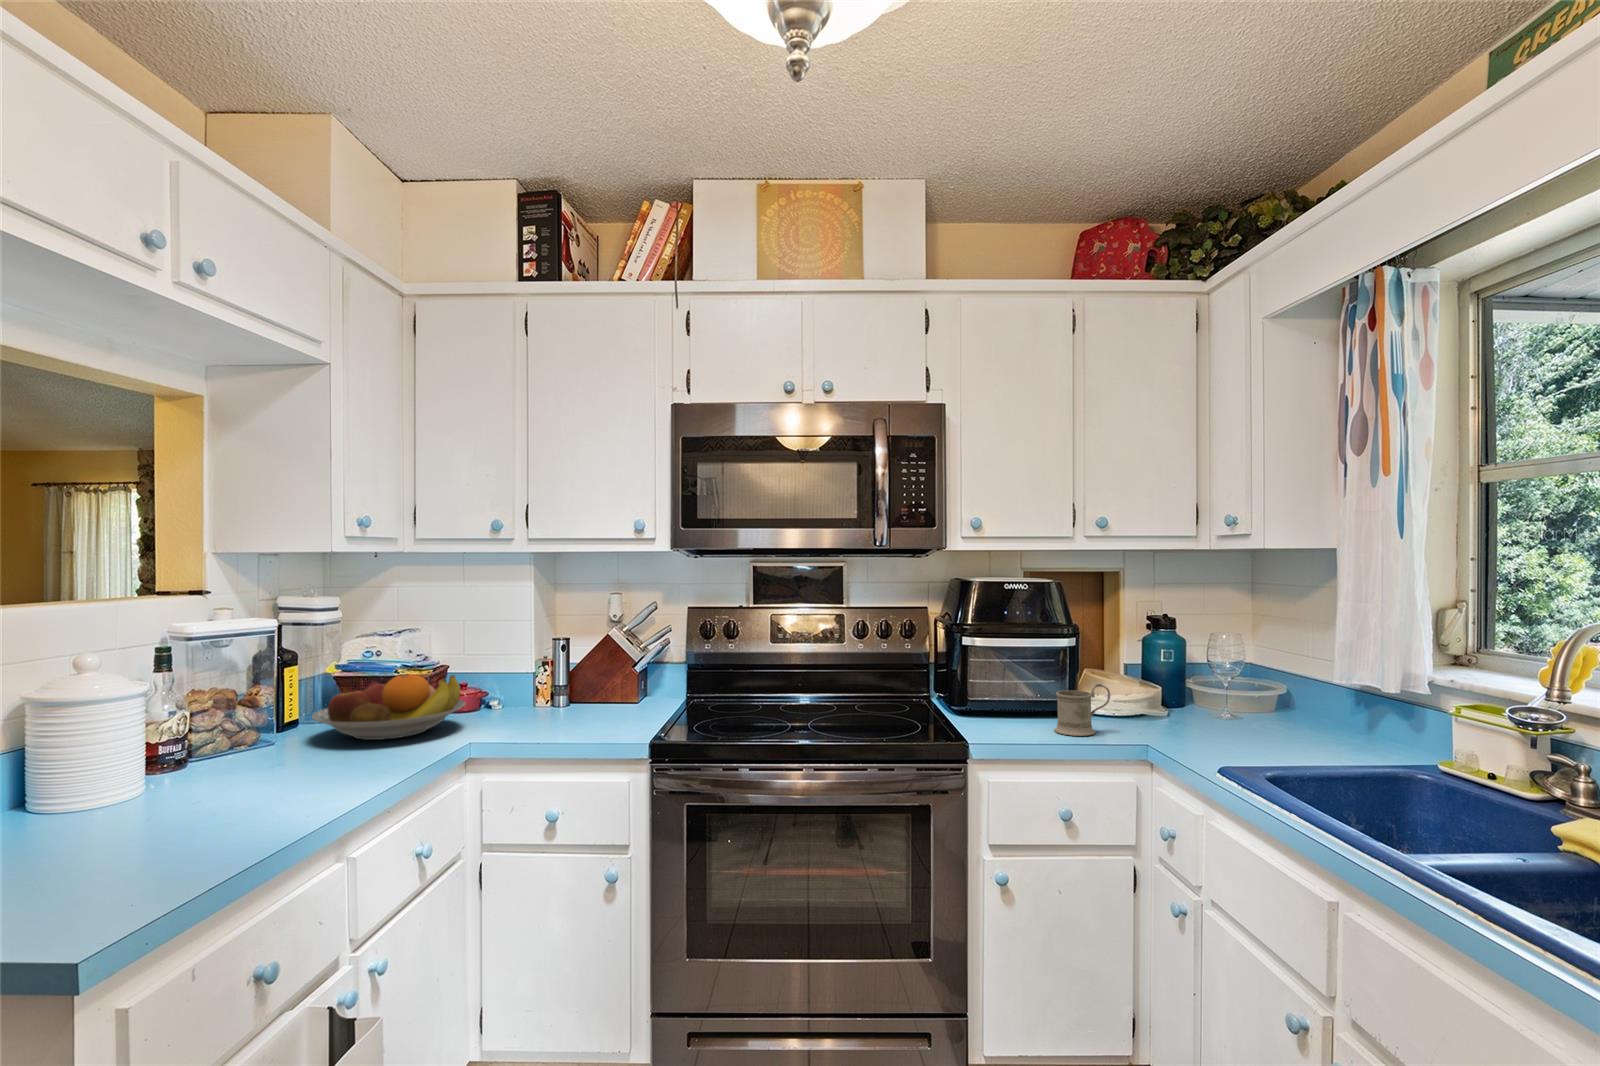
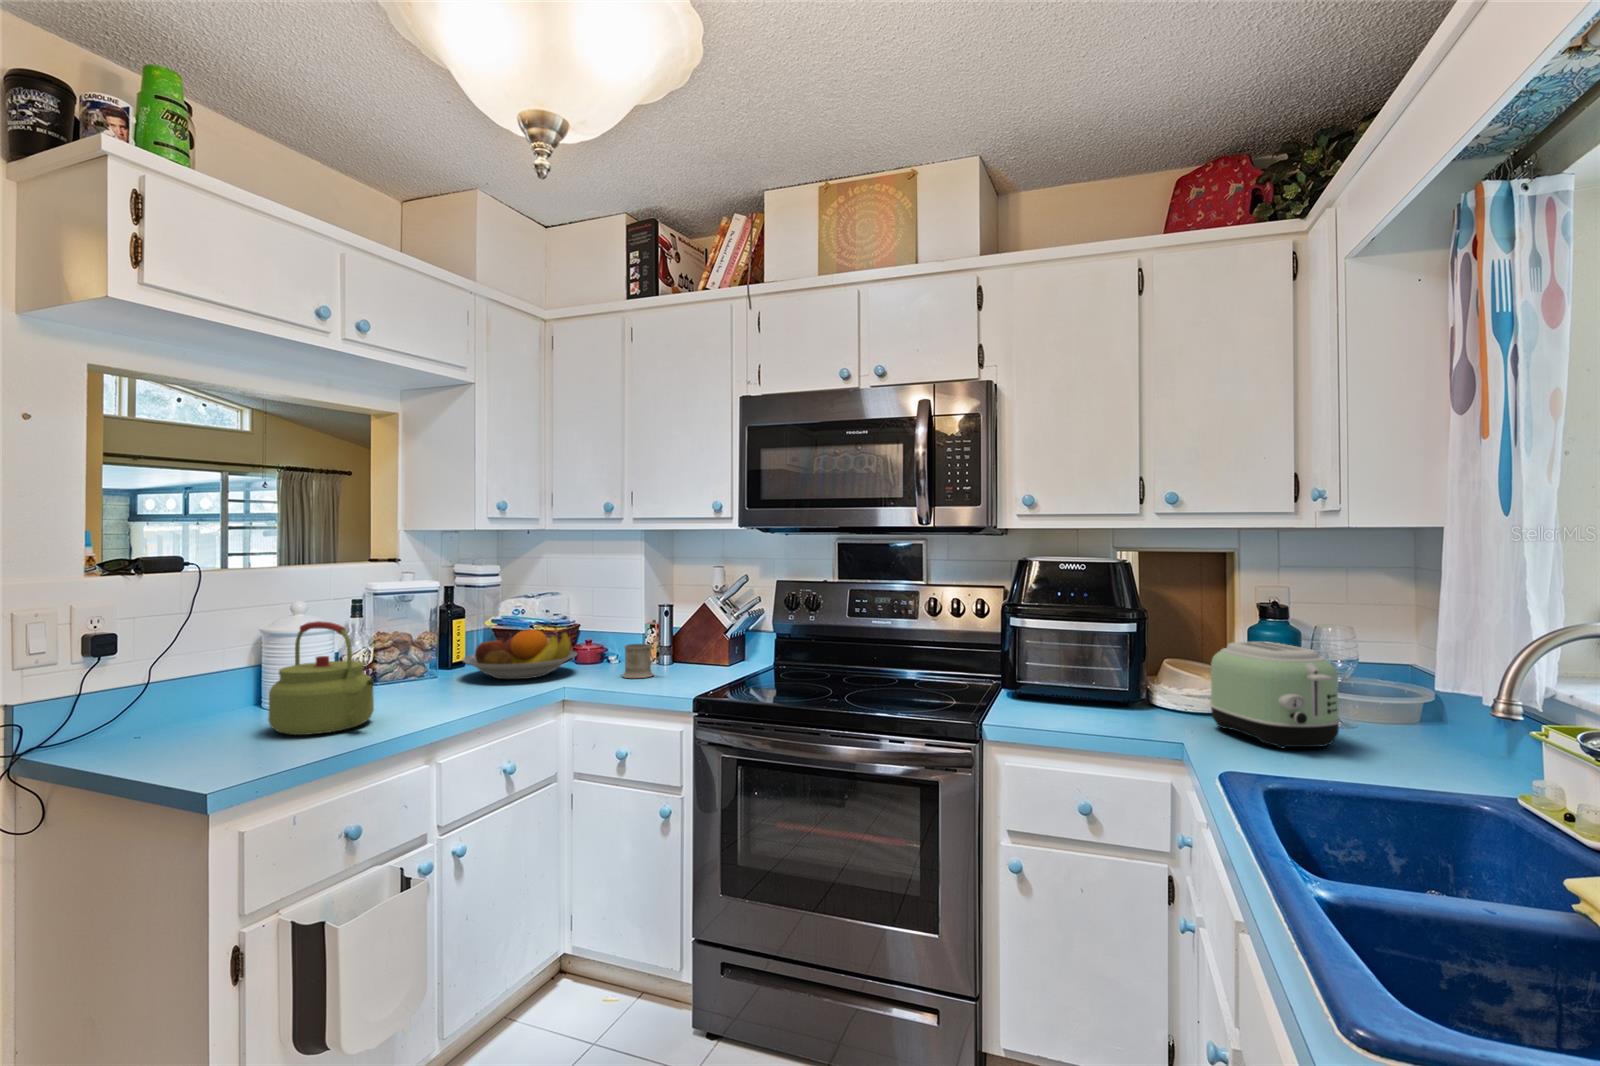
toaster: none [1164,650,1283,743] -> present [1209,642,1341,749]
kettle: none [103,680,288,847] -> present [268,621,374,735]
mug: present [1054,683,1110,736] -> present [623,638,665,678]

